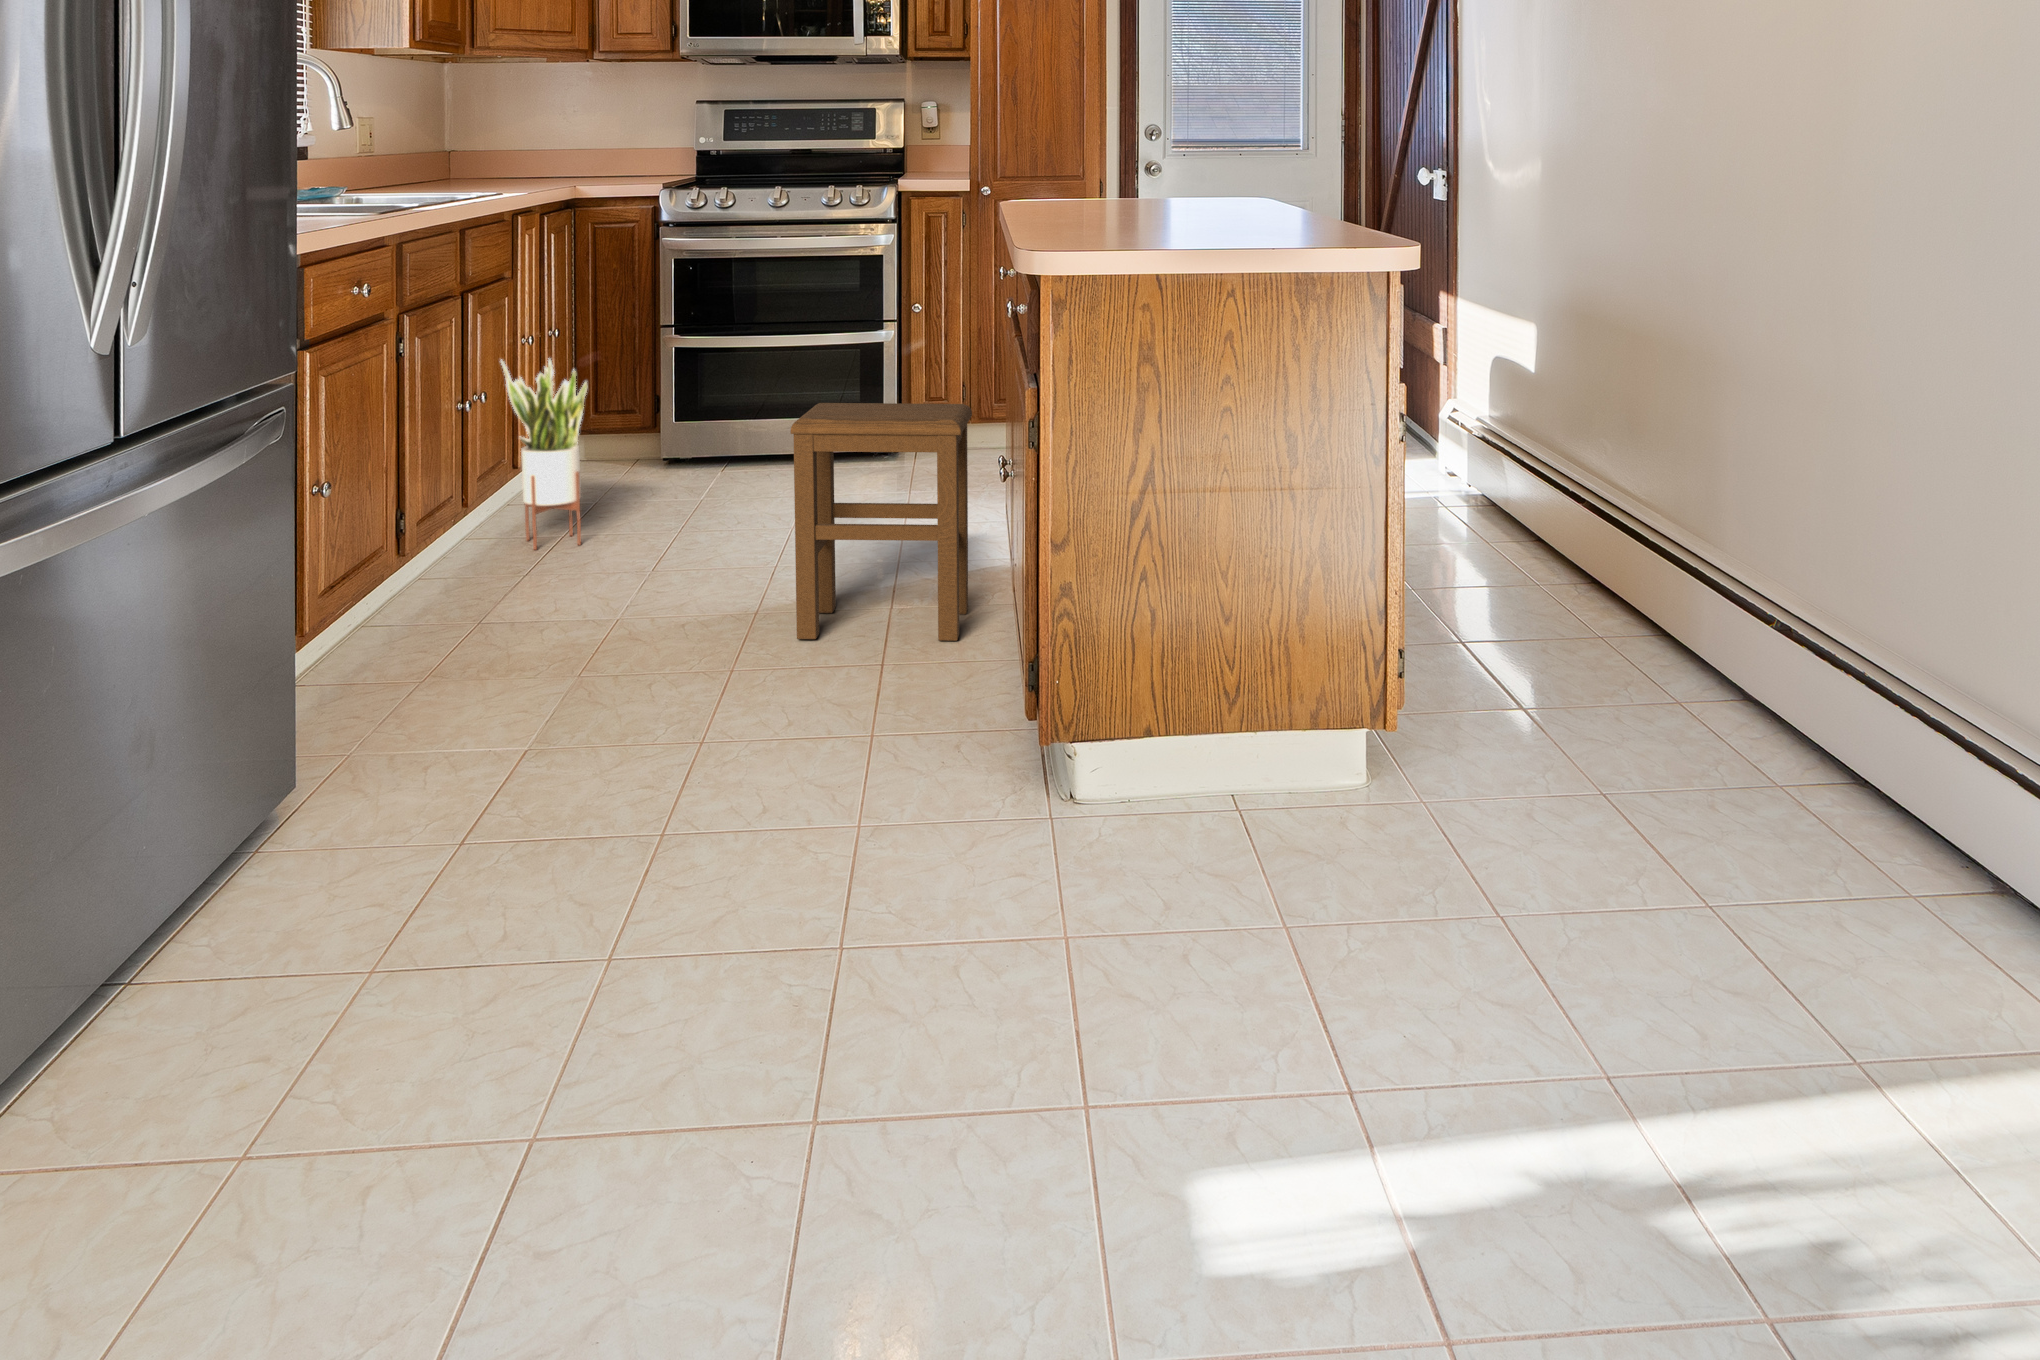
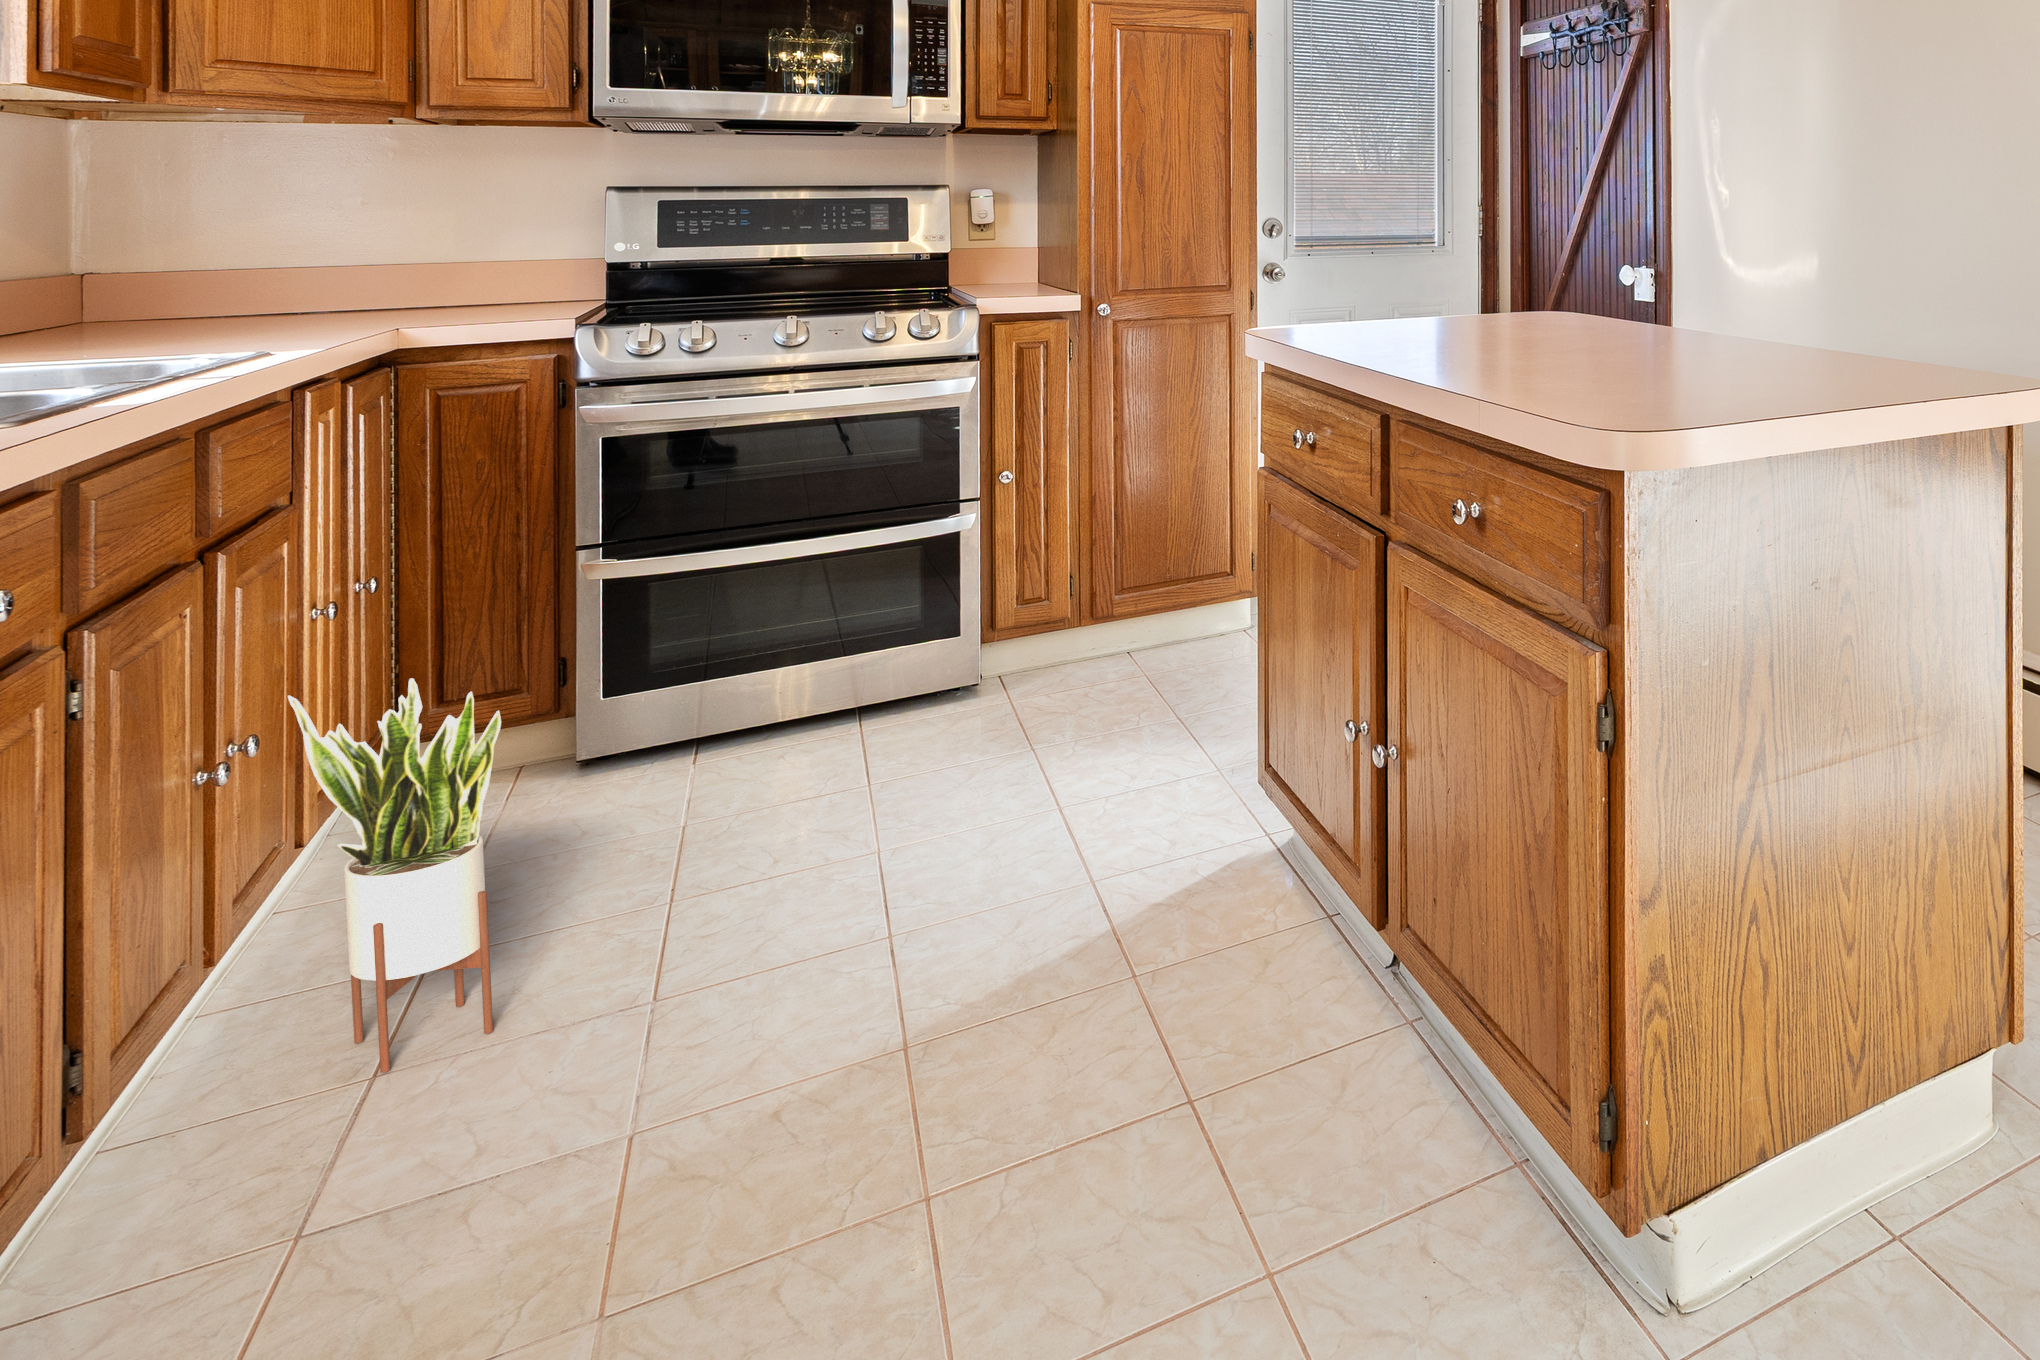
stool: present [791,403,972,641] -> none [1094,718,1450,1270]

